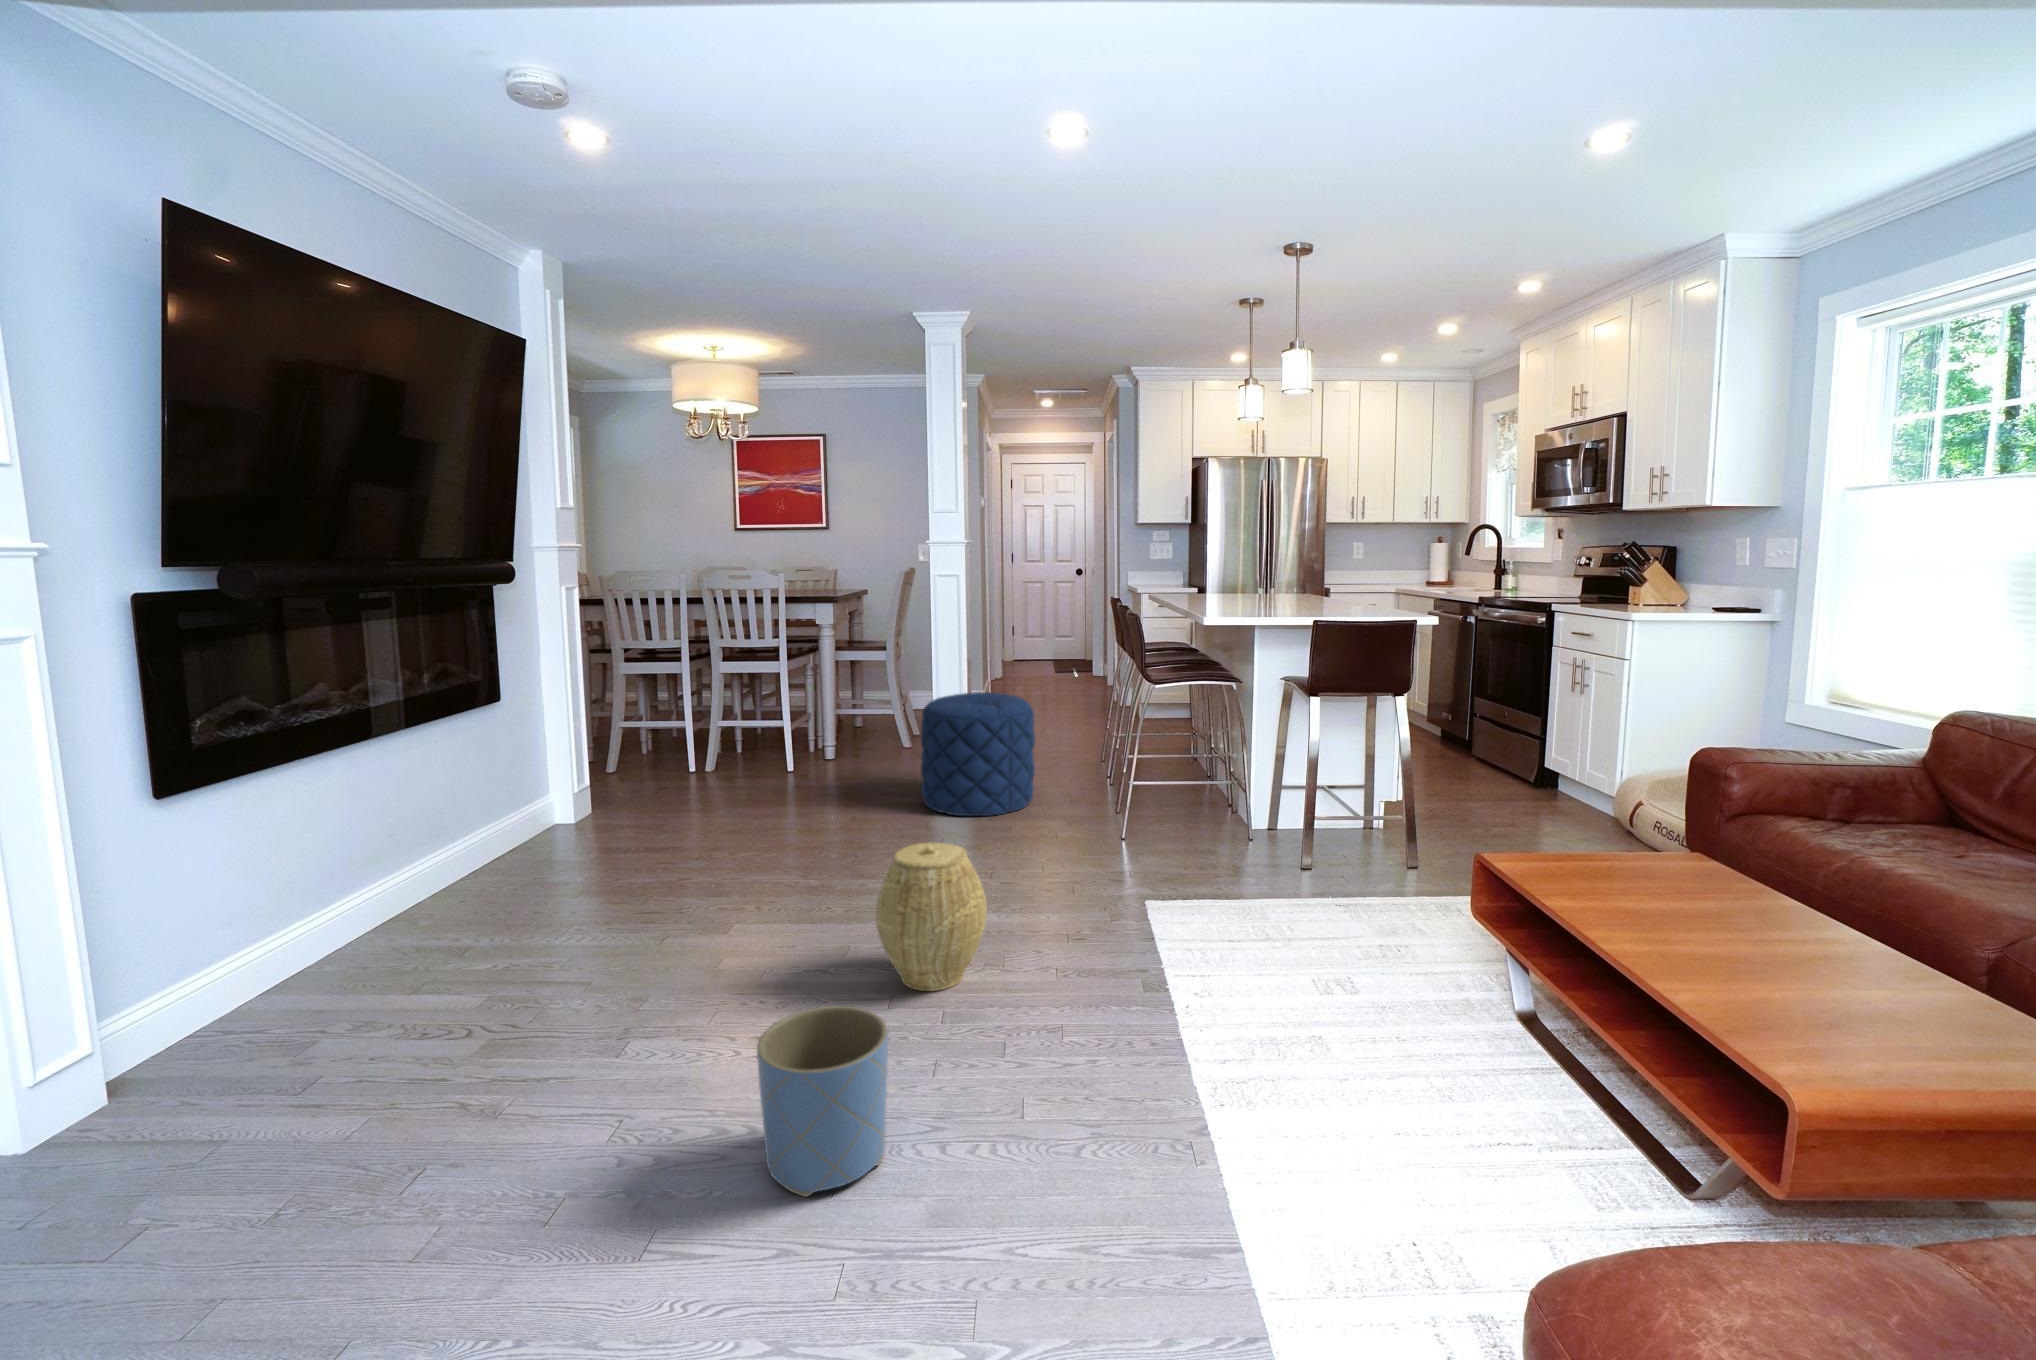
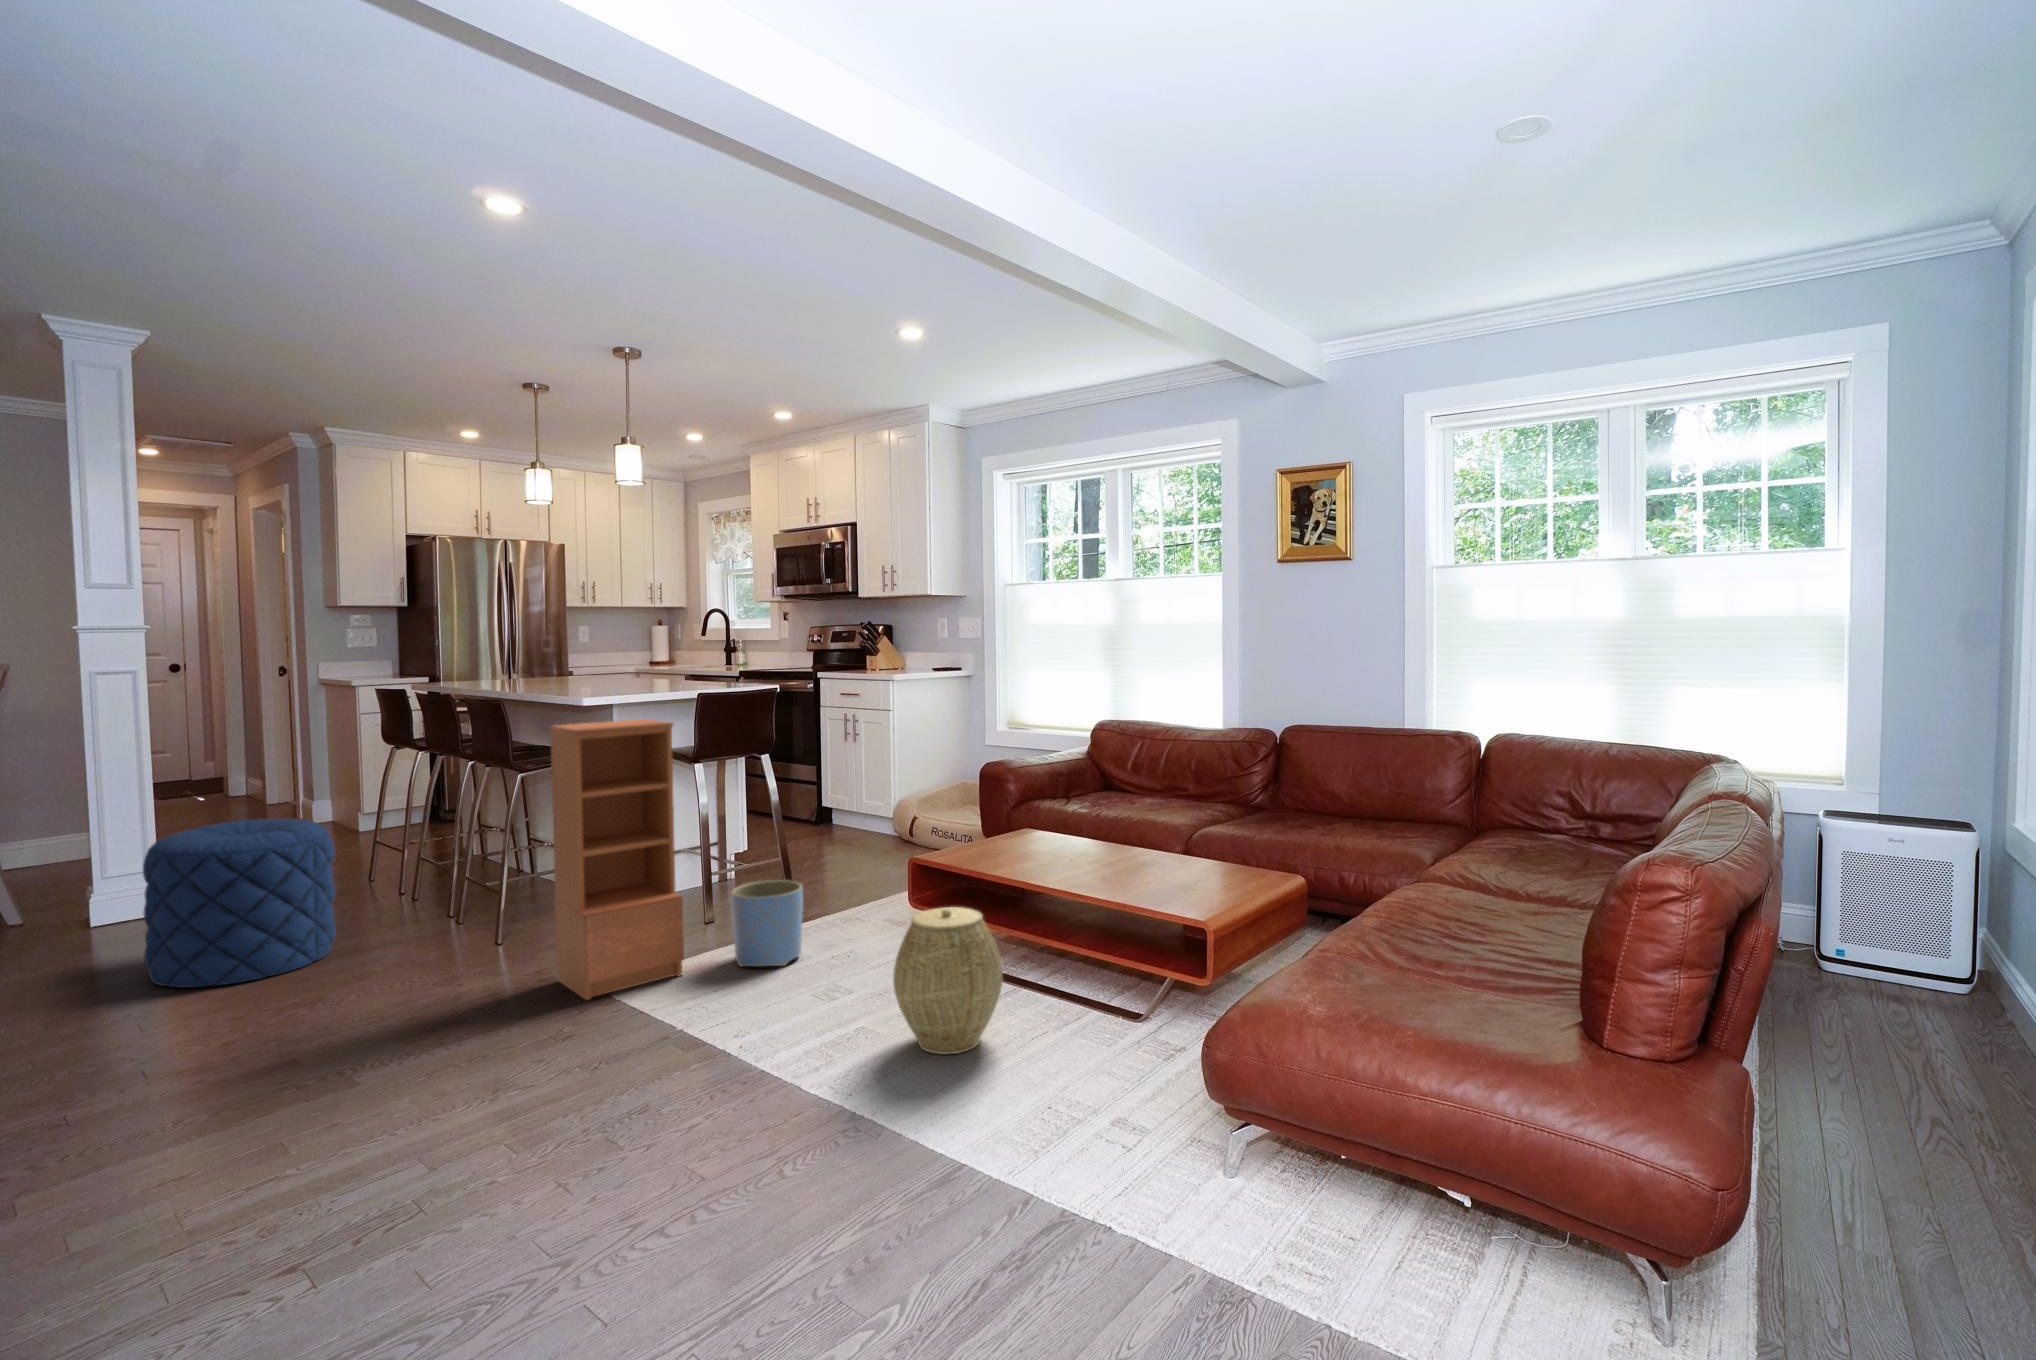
bookcase: none [1106,644,1210,925] -> present [550,719,684,1000]
woven basket: present [876,843,987,991] -> present [893,907,1003,1054]
planter: present [757,1006,888,1197] -> present [731,880,803,966]

